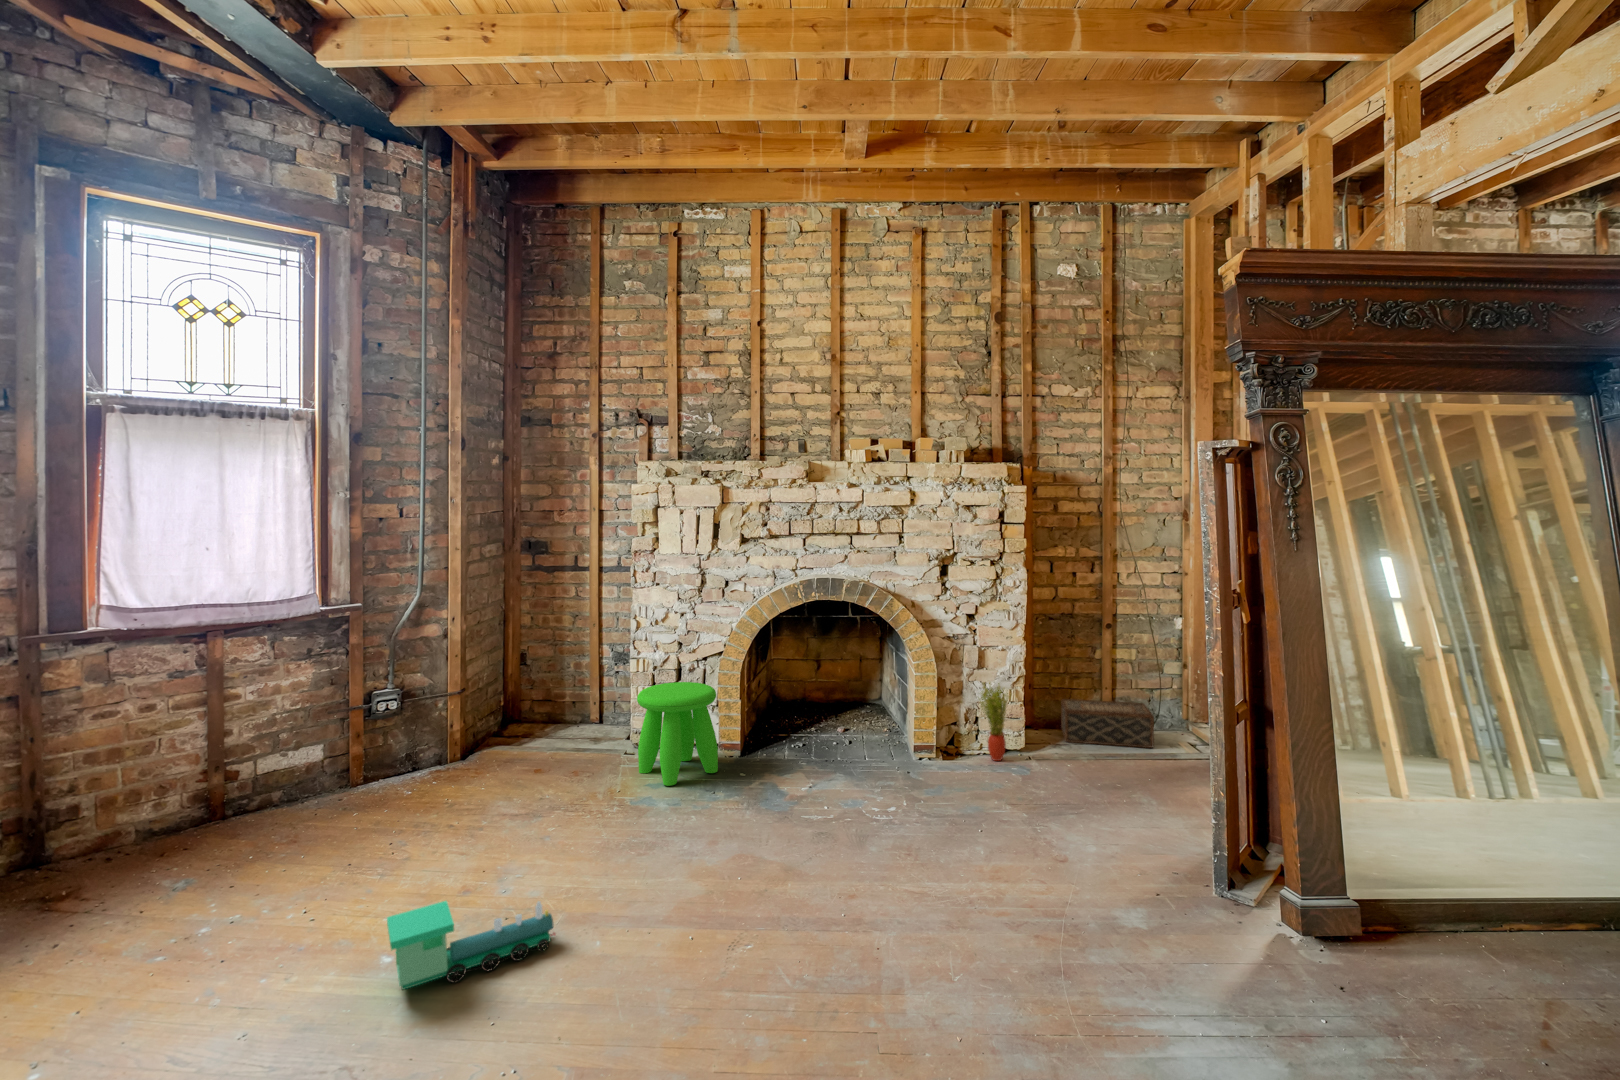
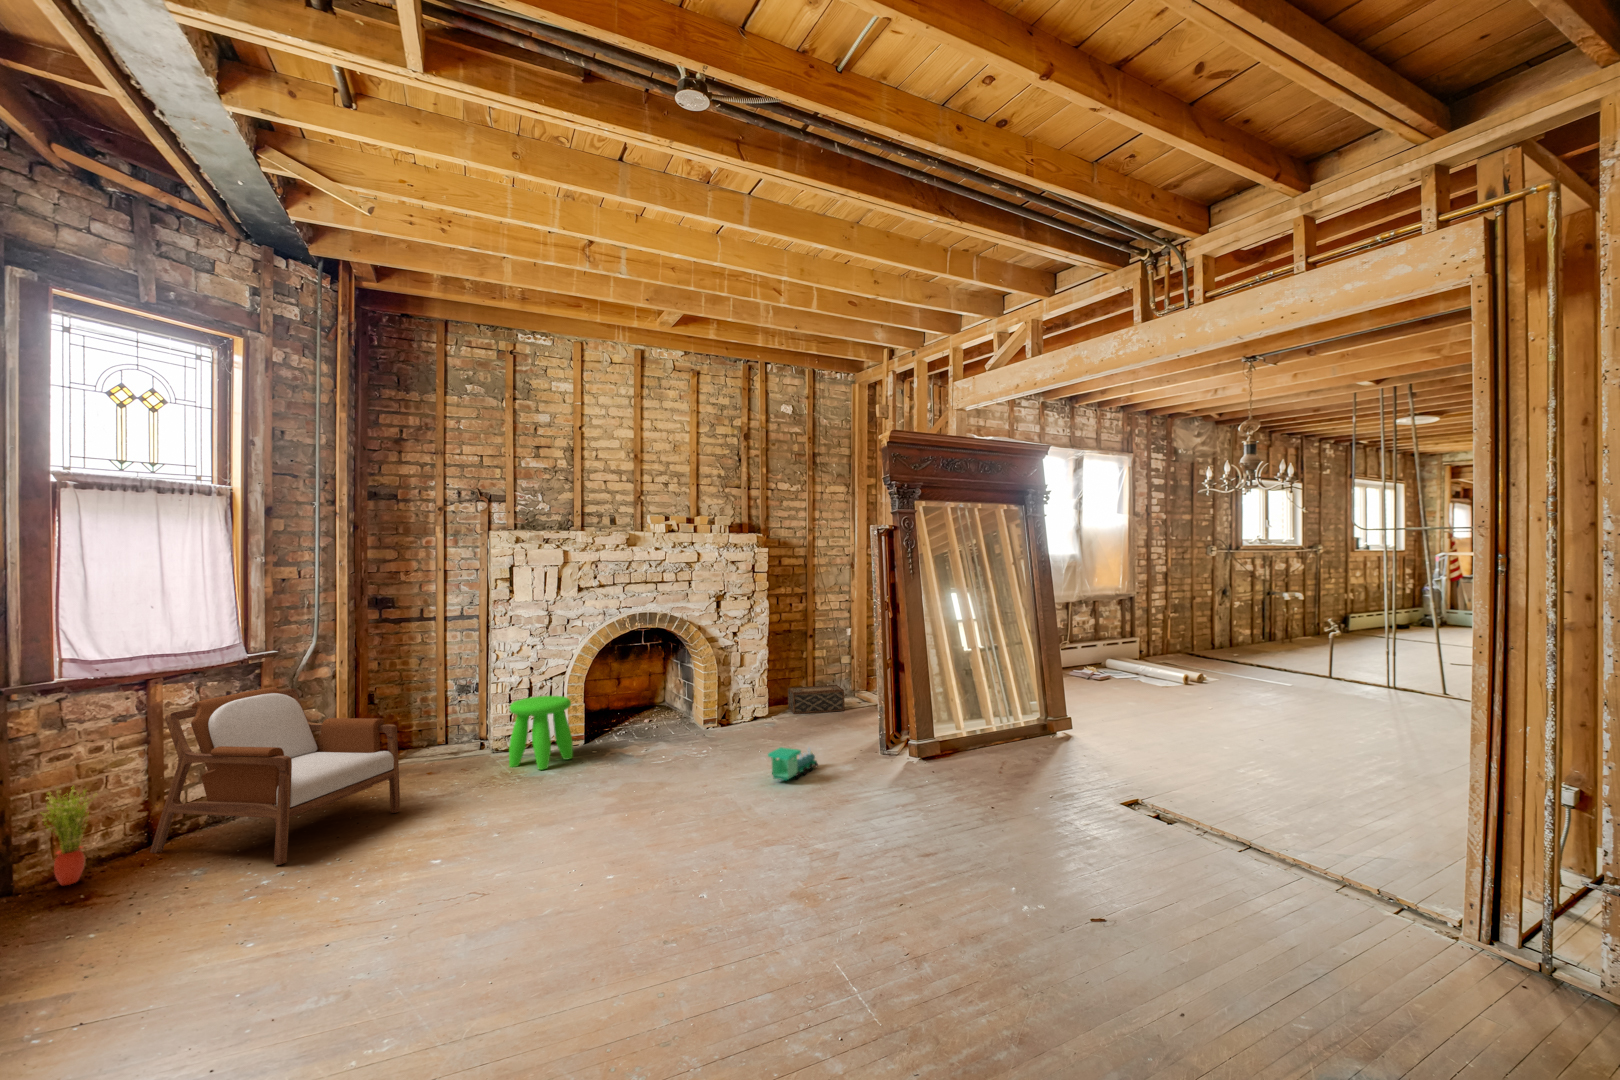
armchair: none [210,647,463,891] -> present [150,687,400,865]
potted plant: present [979,683,1011,761] -> present [42,789,97,886]
toy train: present [387,901,556,990] -> present [768,747,818,780]

